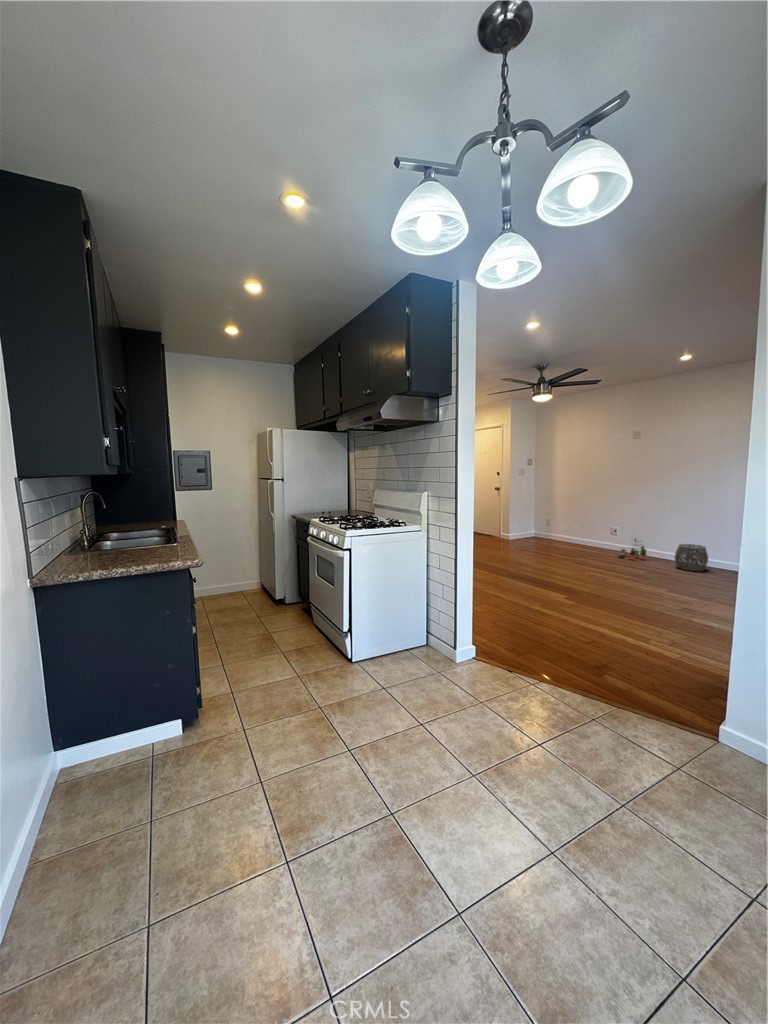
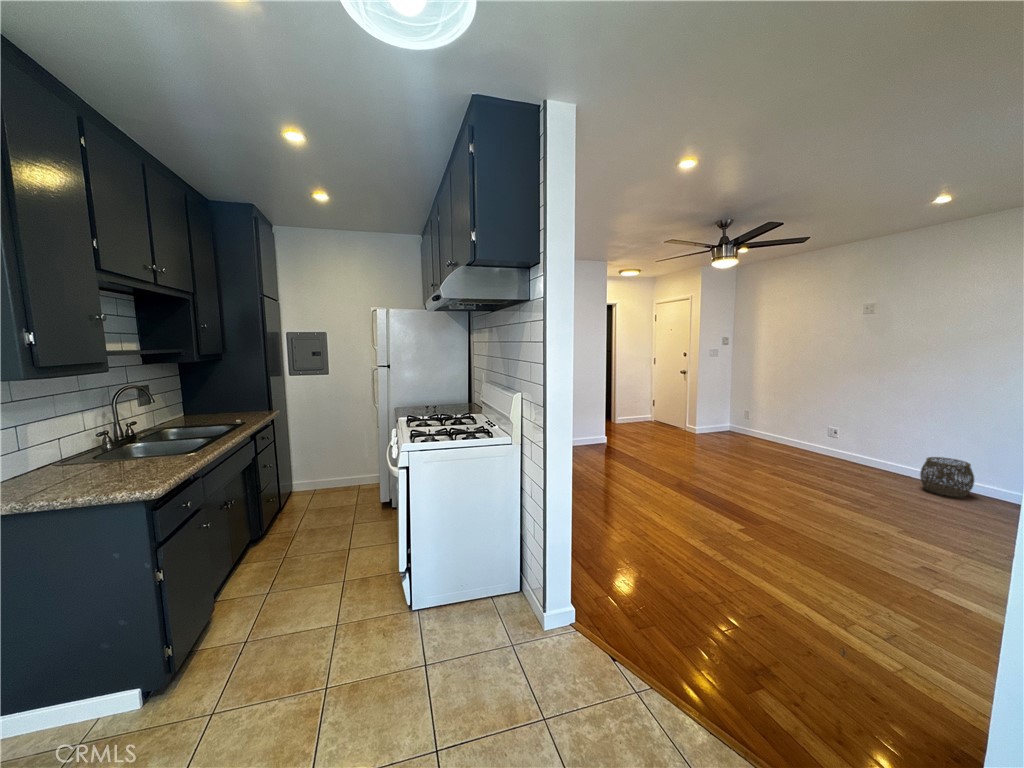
potted plant: present [619,538,647,560] -> none [836,442,880,473]

